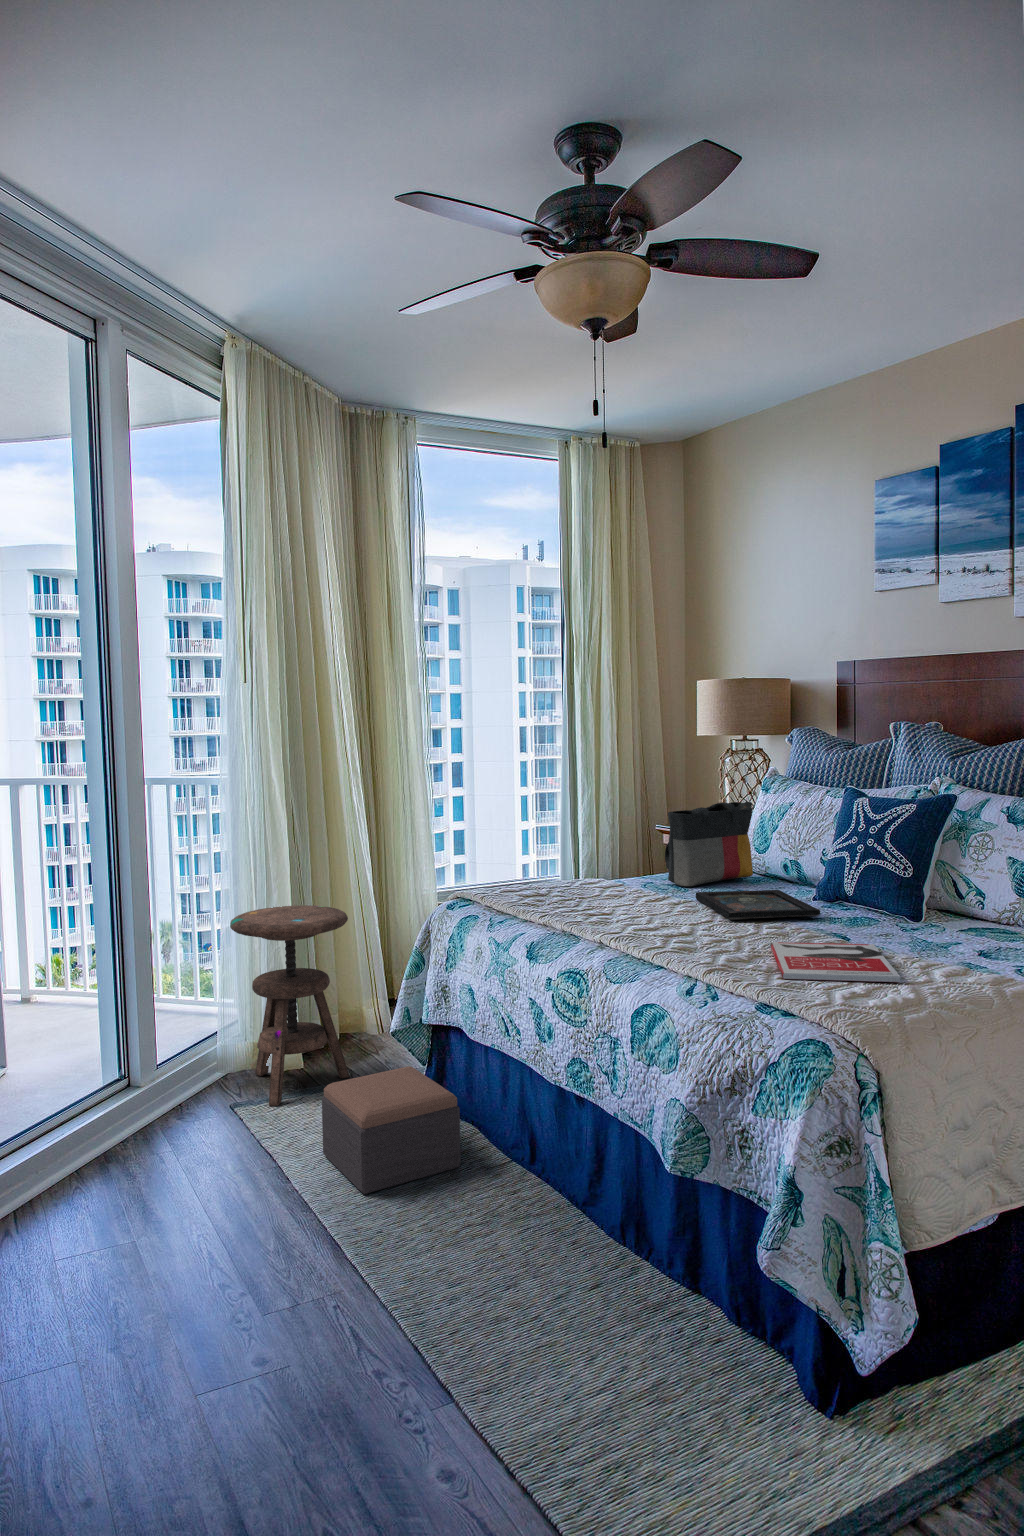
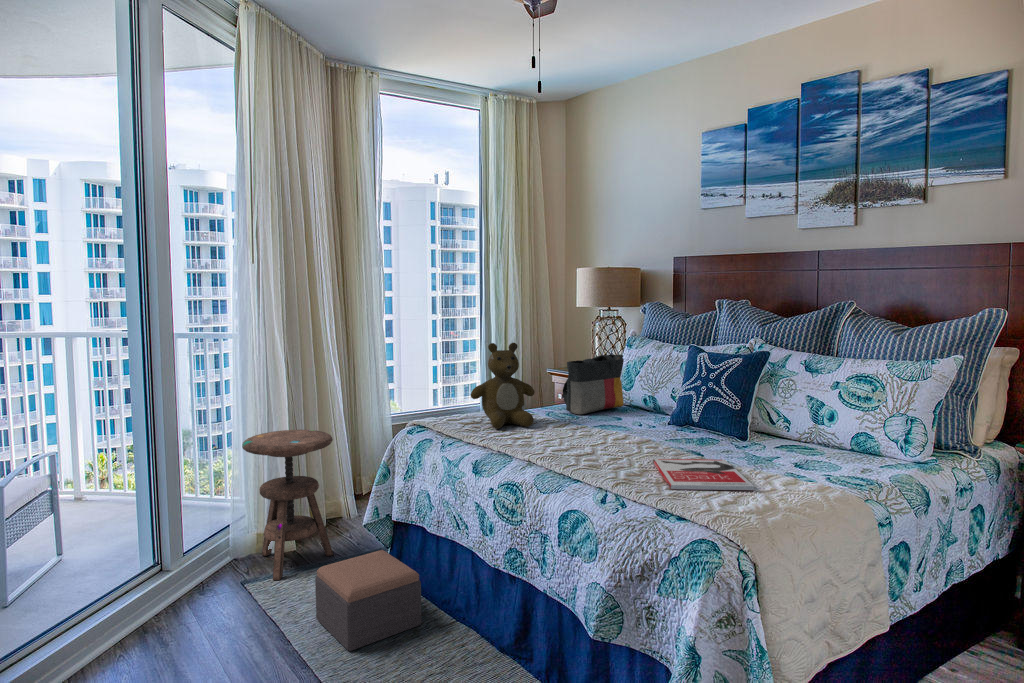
teddy bear: none [530,785,620,903] -> present [471,343,535,429]
tray: present [696,890,820,920] -> none [589,417,680,440]

